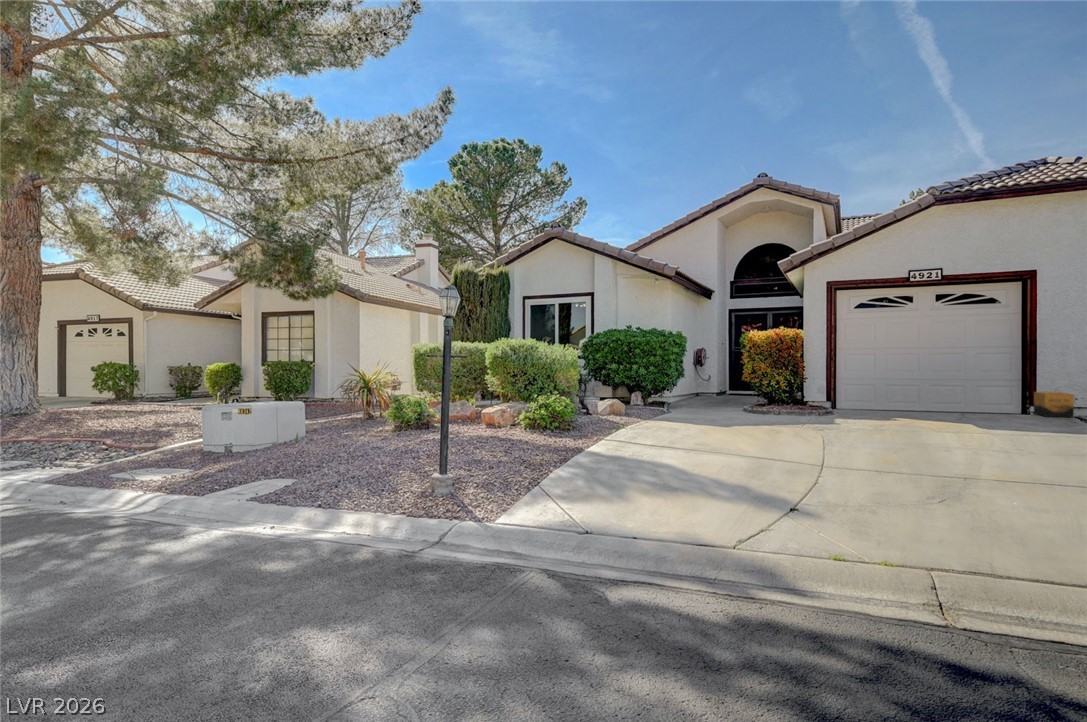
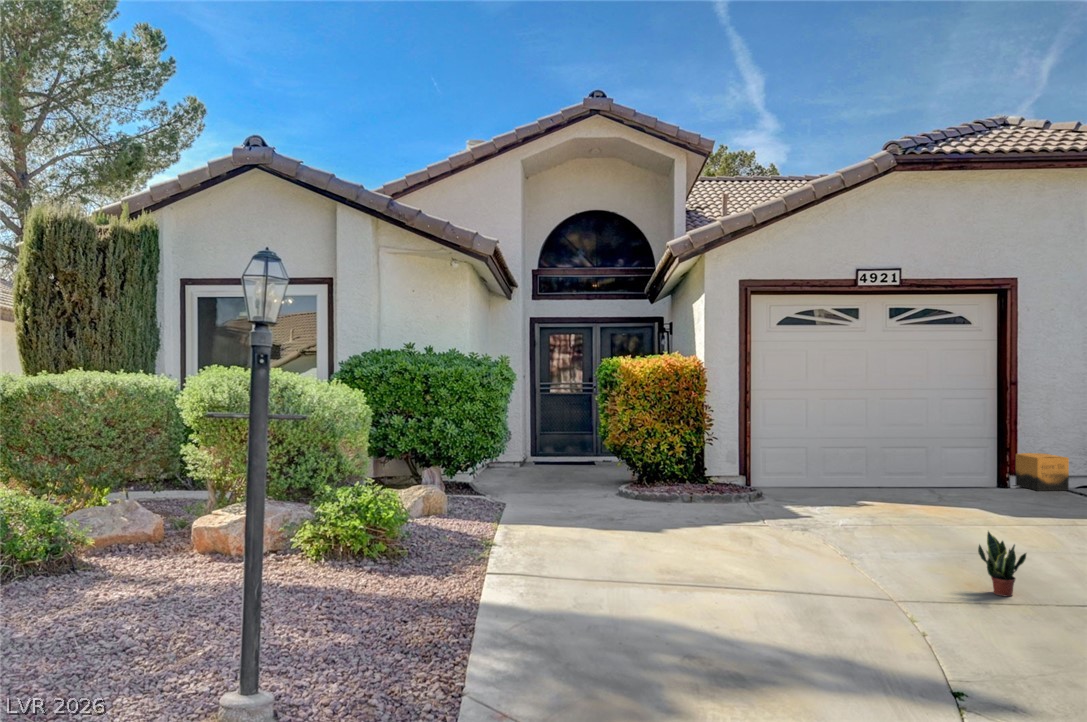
potted plant: none [896,417,924,454] -> present [978,531,1026,596]

